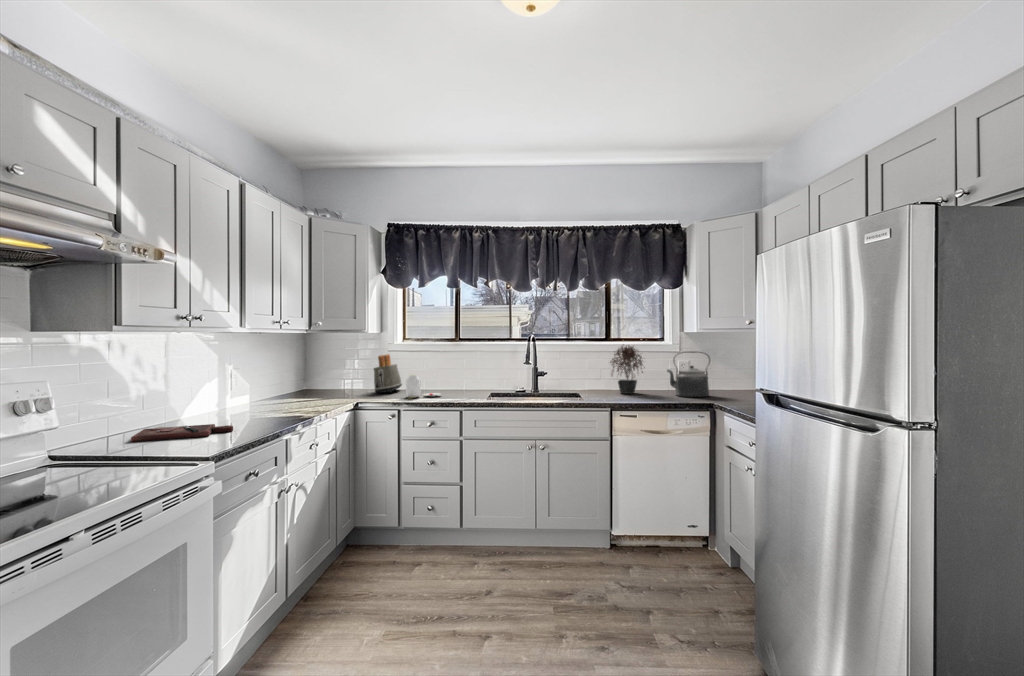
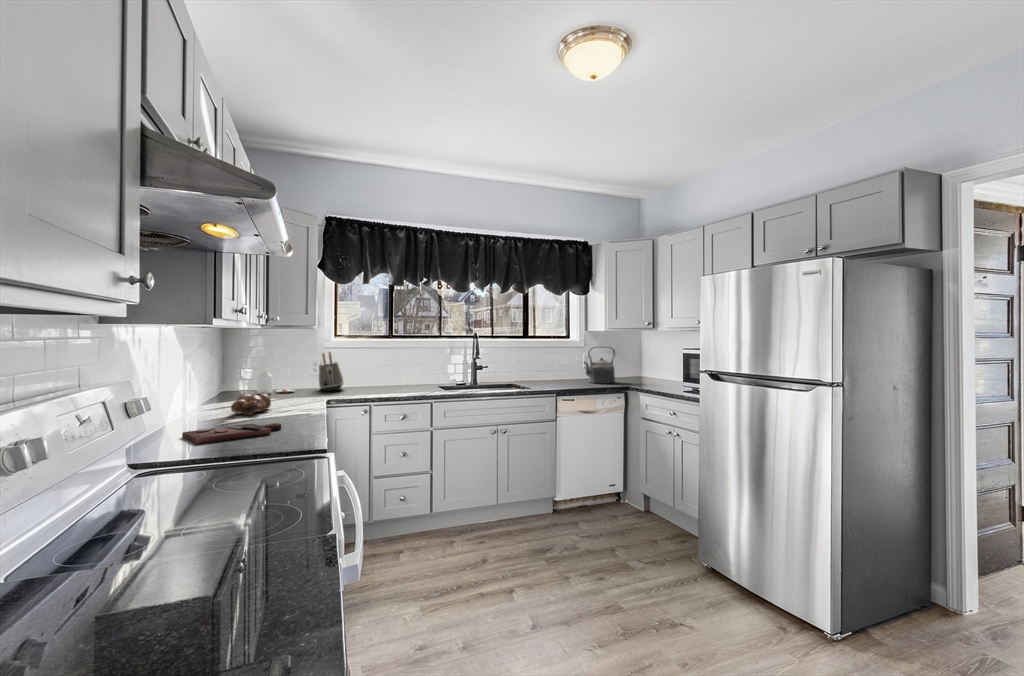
potted plant: present [611,346,643,394] -> none [536,340,567,383]
jar: present [406,374,441,399] -> present [257,371,294,395]
bread loaf: none [239,394,287,414] -> present [231,394,271,415]

